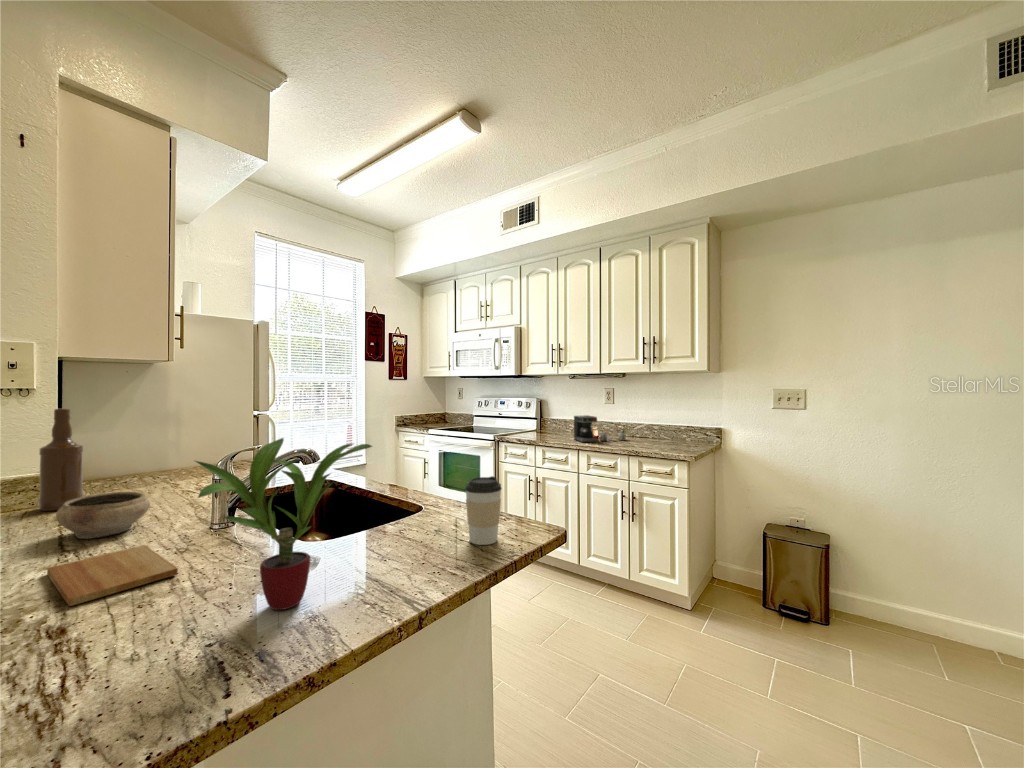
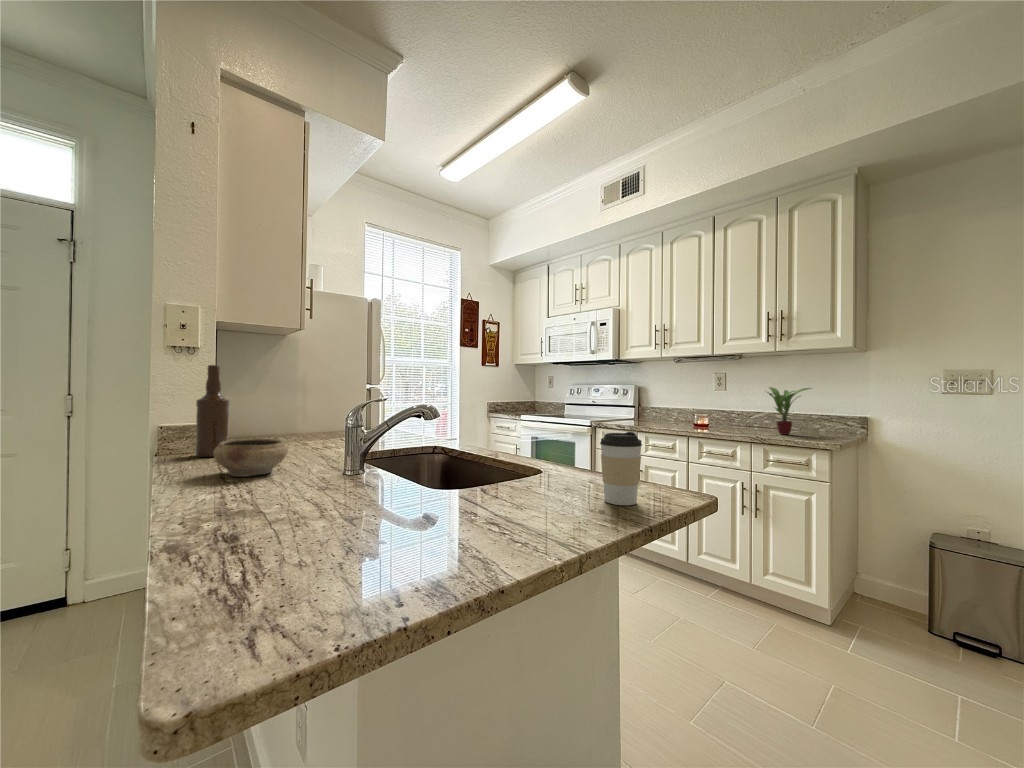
coffee maker: present [574,415,626,442] -> none [681,402,745,430]
potted plant: present [195,438,372,610] -> present [769,387,811,435]
cutting board: present [47,545,178,606] -> none [212,482,322,522]

